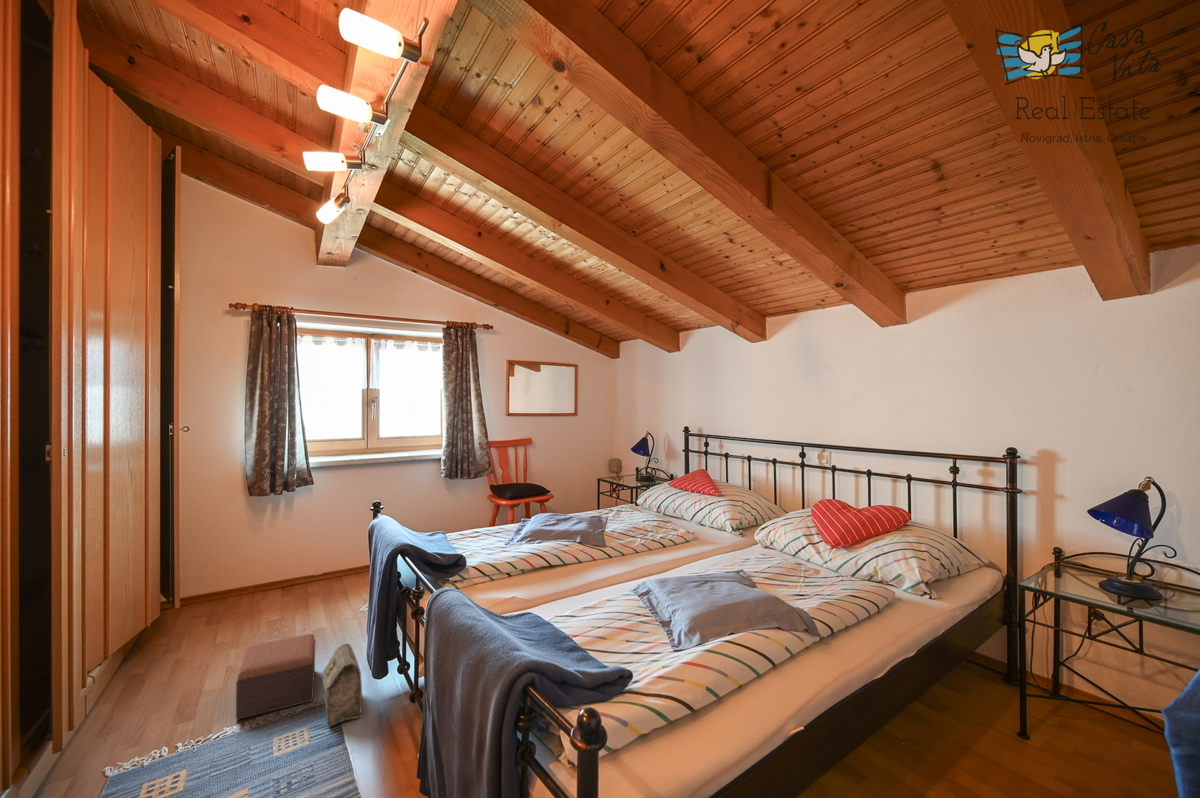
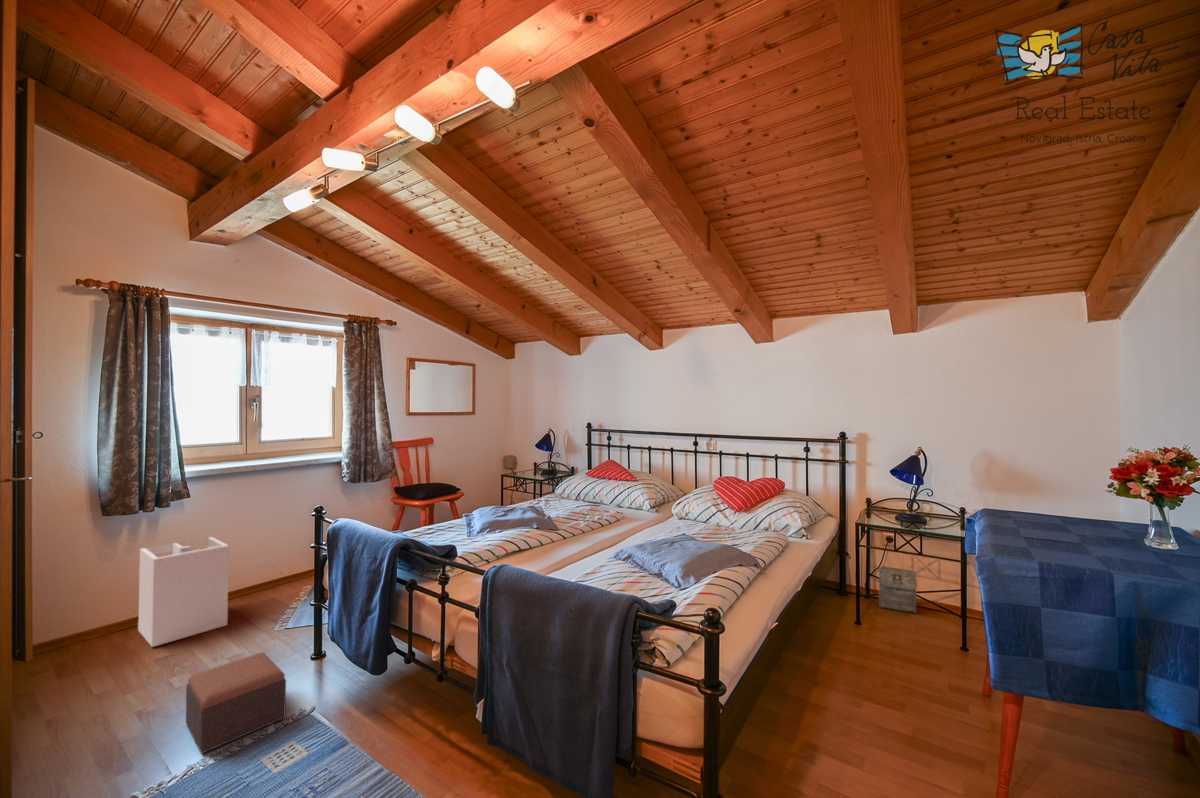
laundry hamper: none [270,520,330,610] -> present [138,537,229,647]
bag: present [323,643,362,726] -> present [879,566,917,613]

